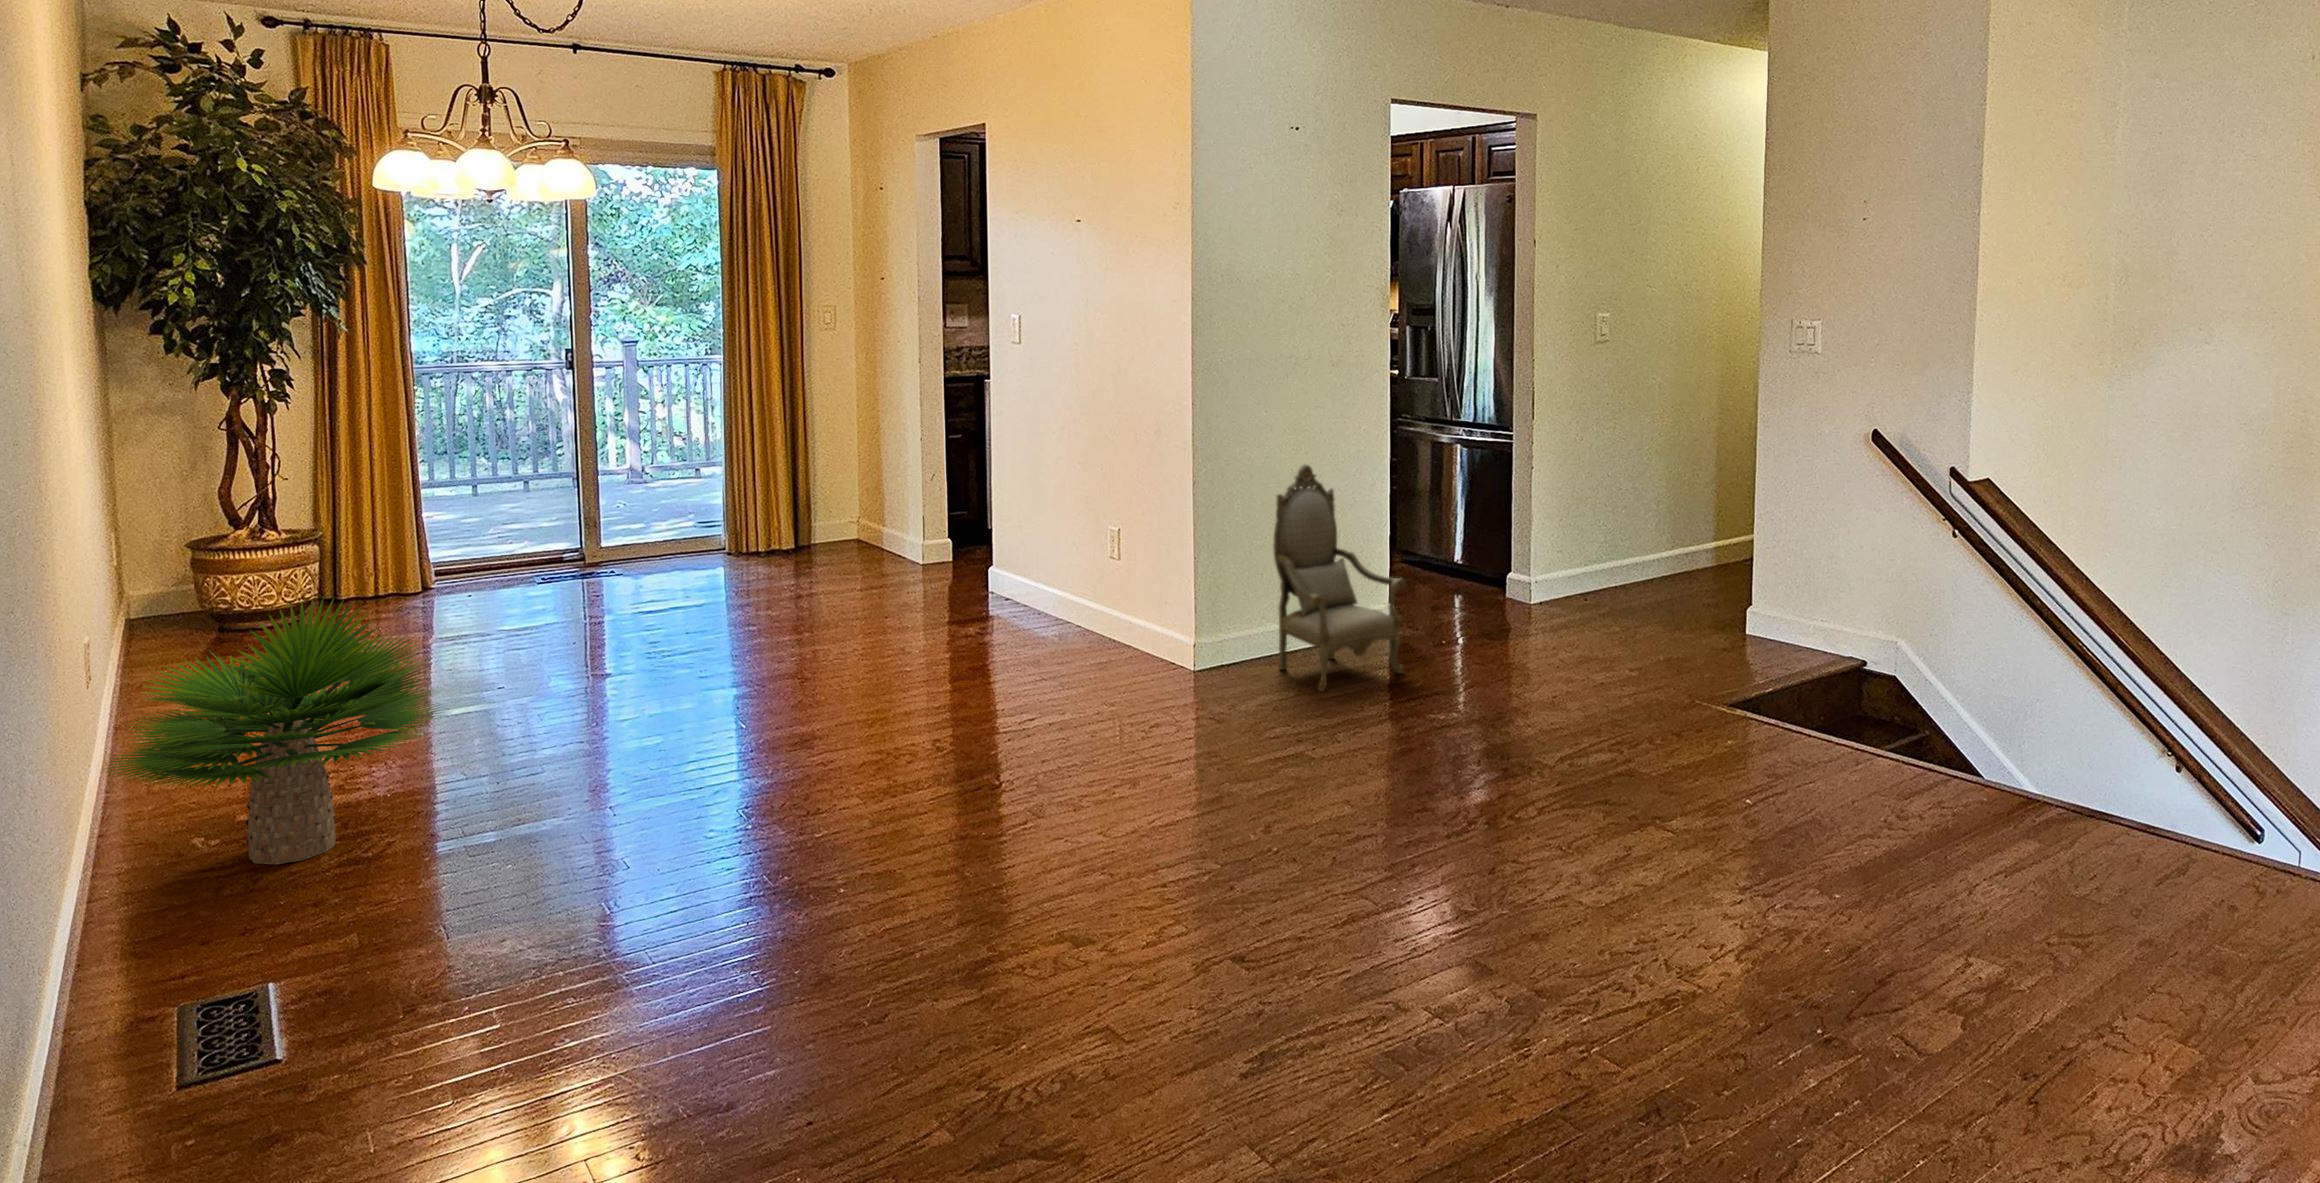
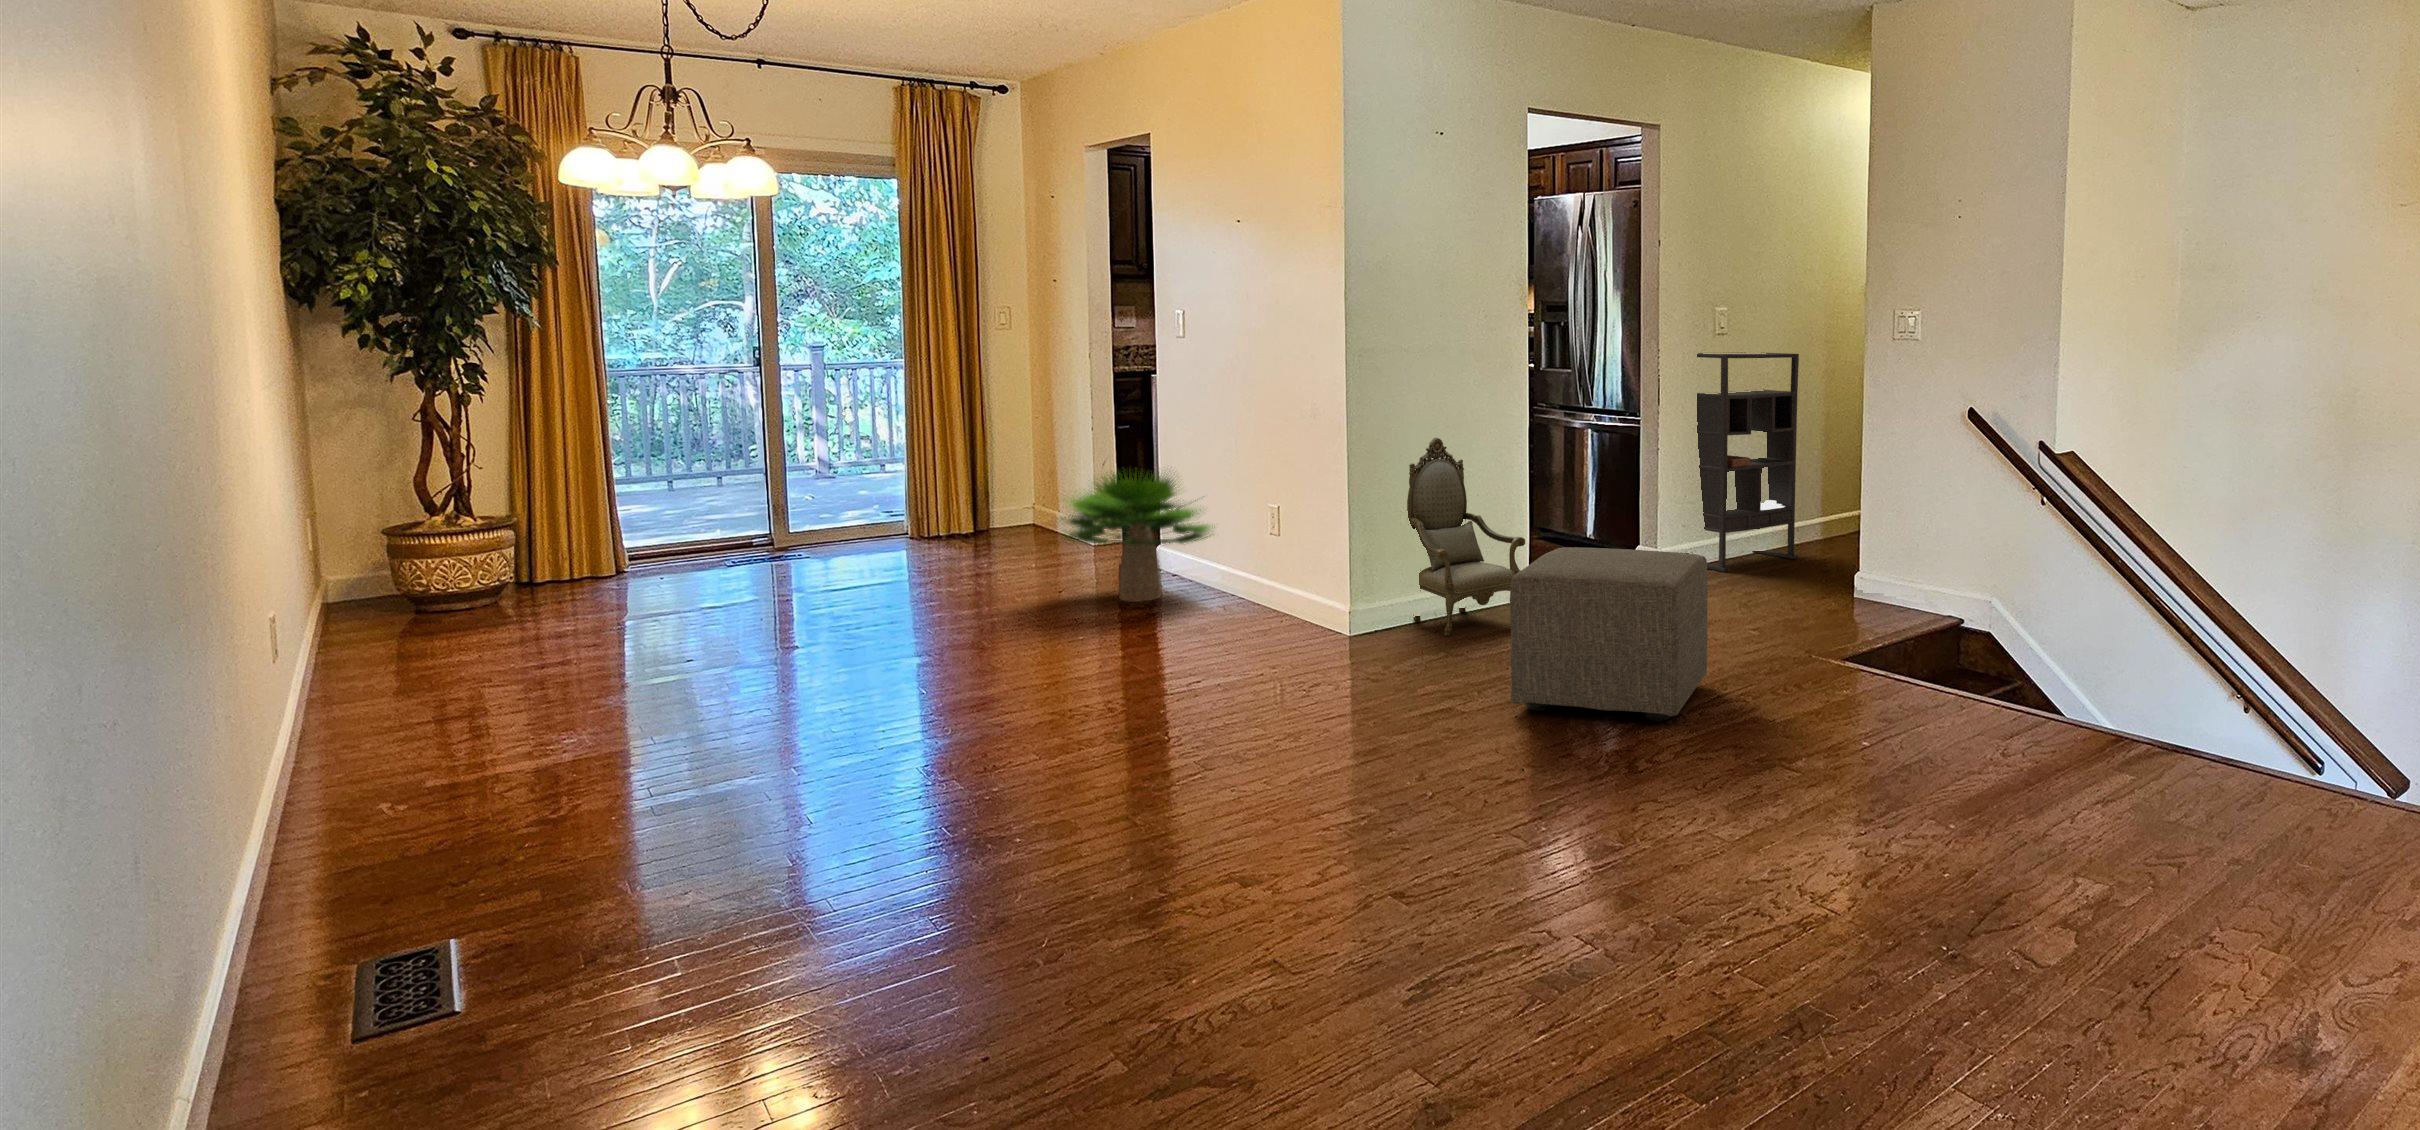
bookshelf: none [1564,362,1698,611] -> present [1688,352,1799,572]
potted plant: present [106,597,440,865] -> present [1062,471,1215,602]
ottoman: none [1423,605,1647,825] -> present [1510,547,1708,721]

